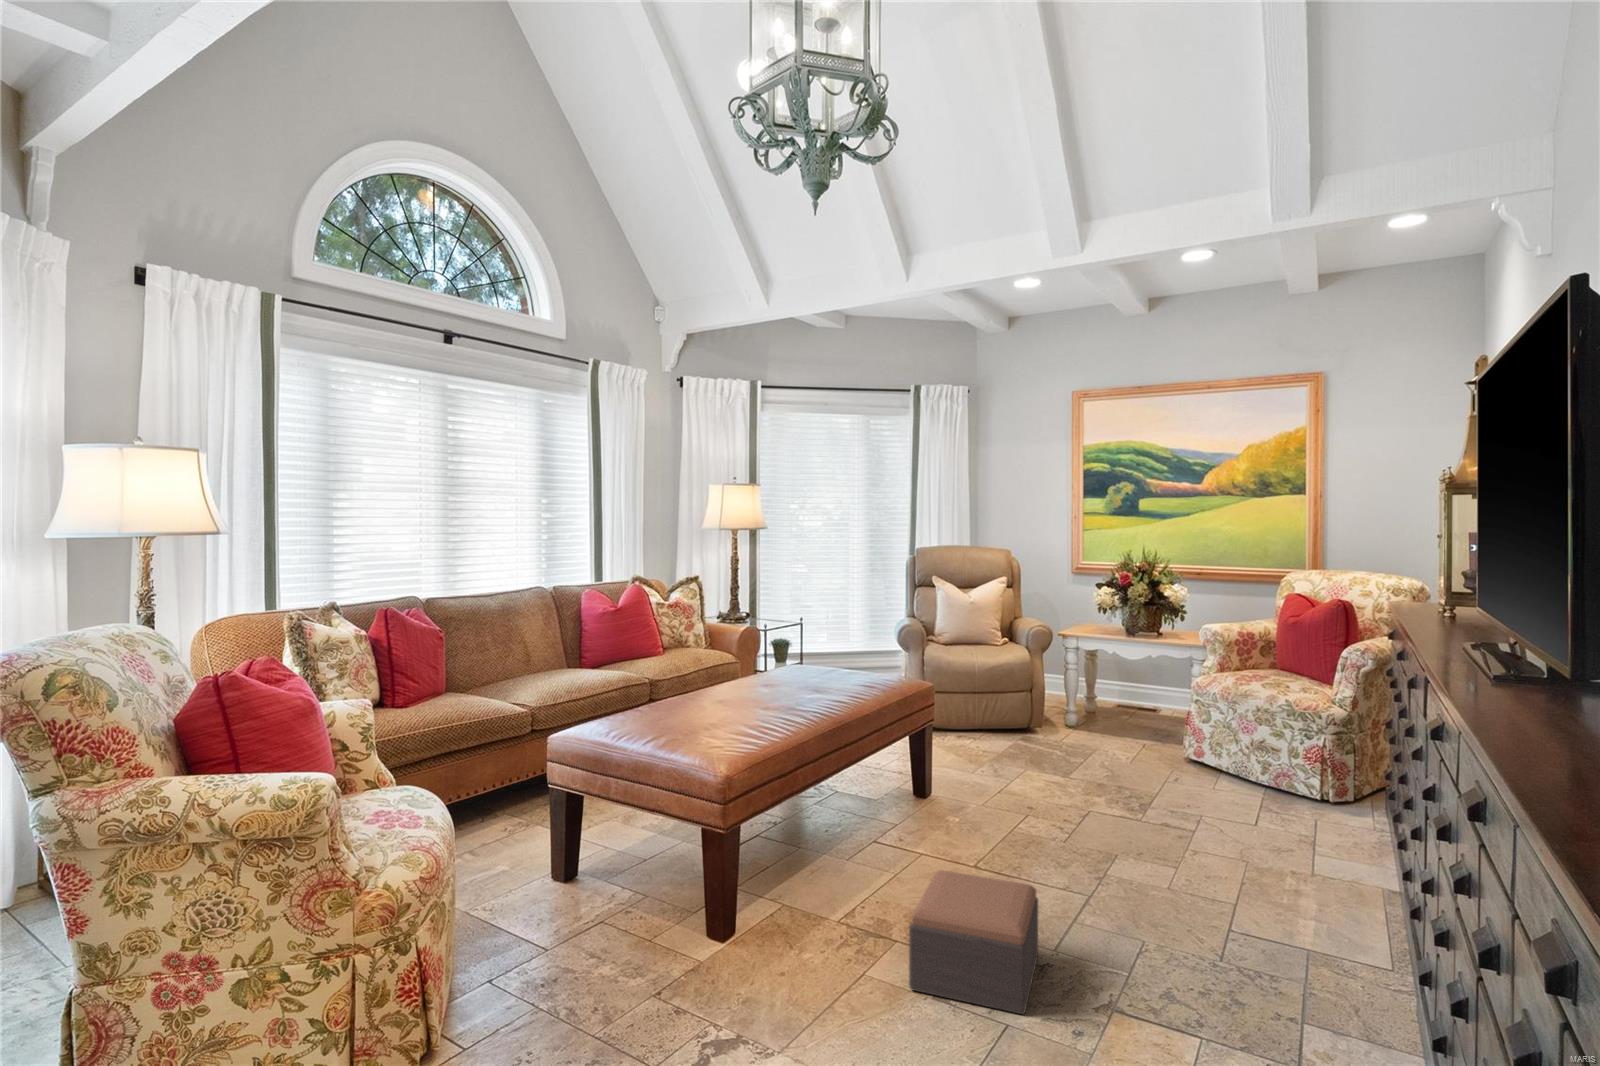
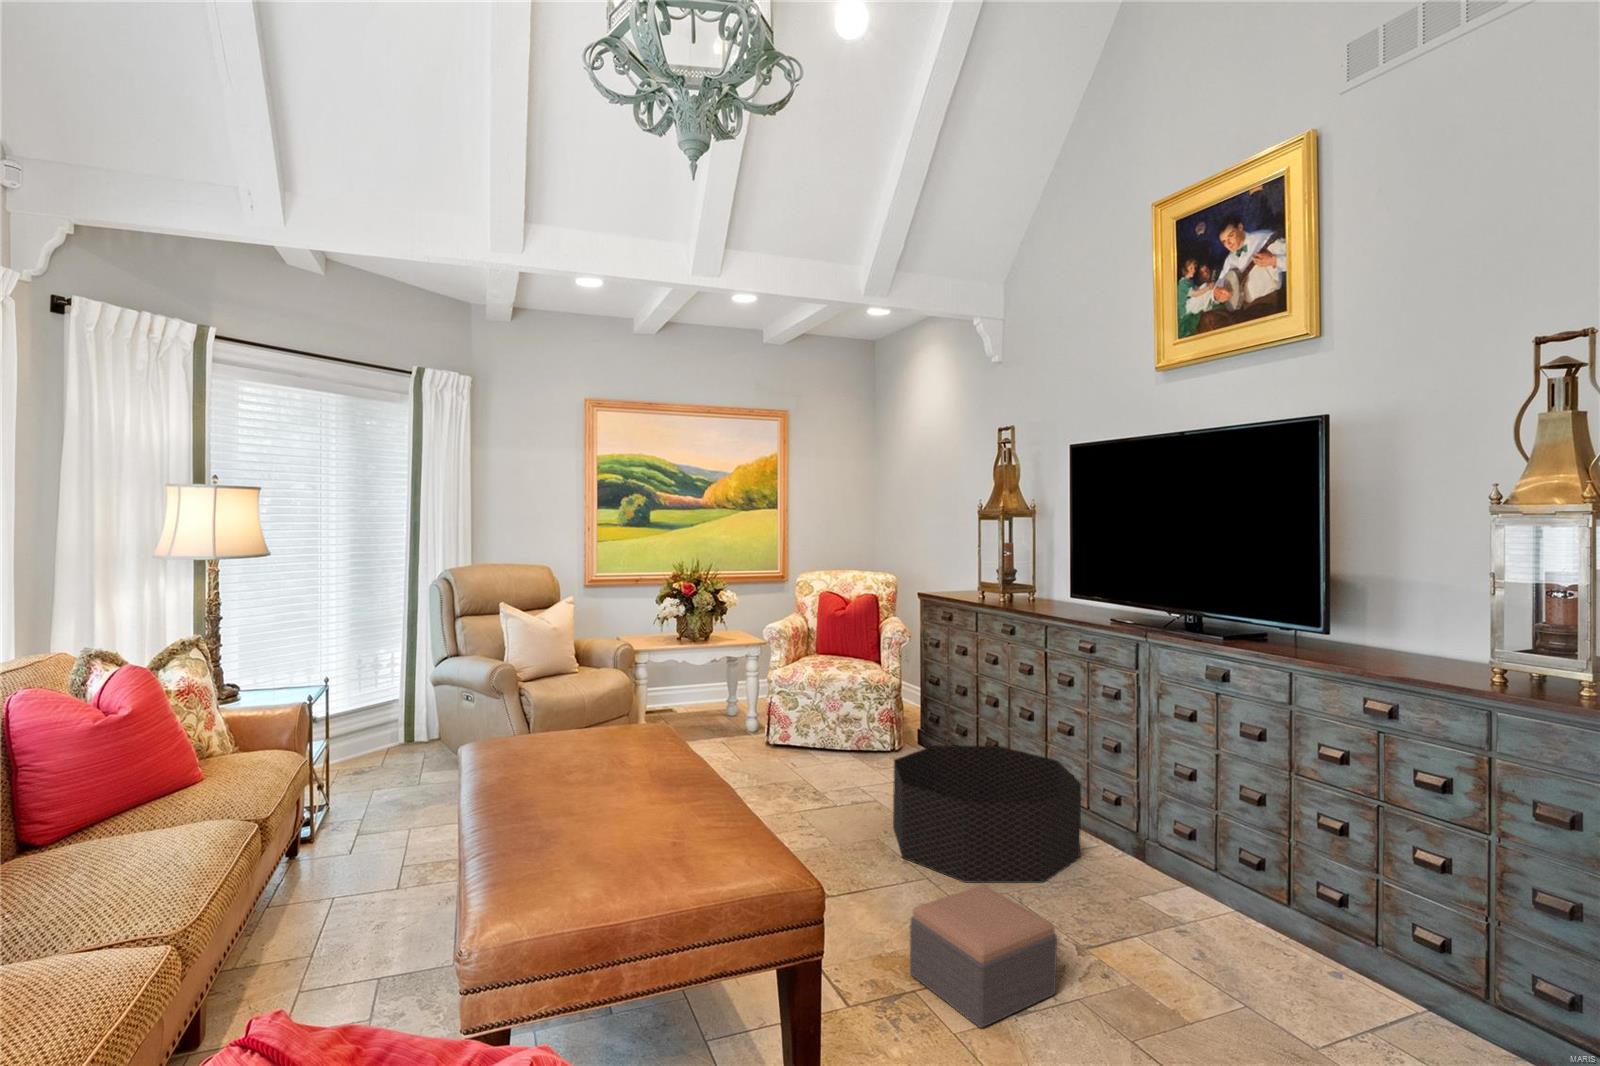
basket: none [1117,775,1387,967] -> present [893,745,1081,883]

